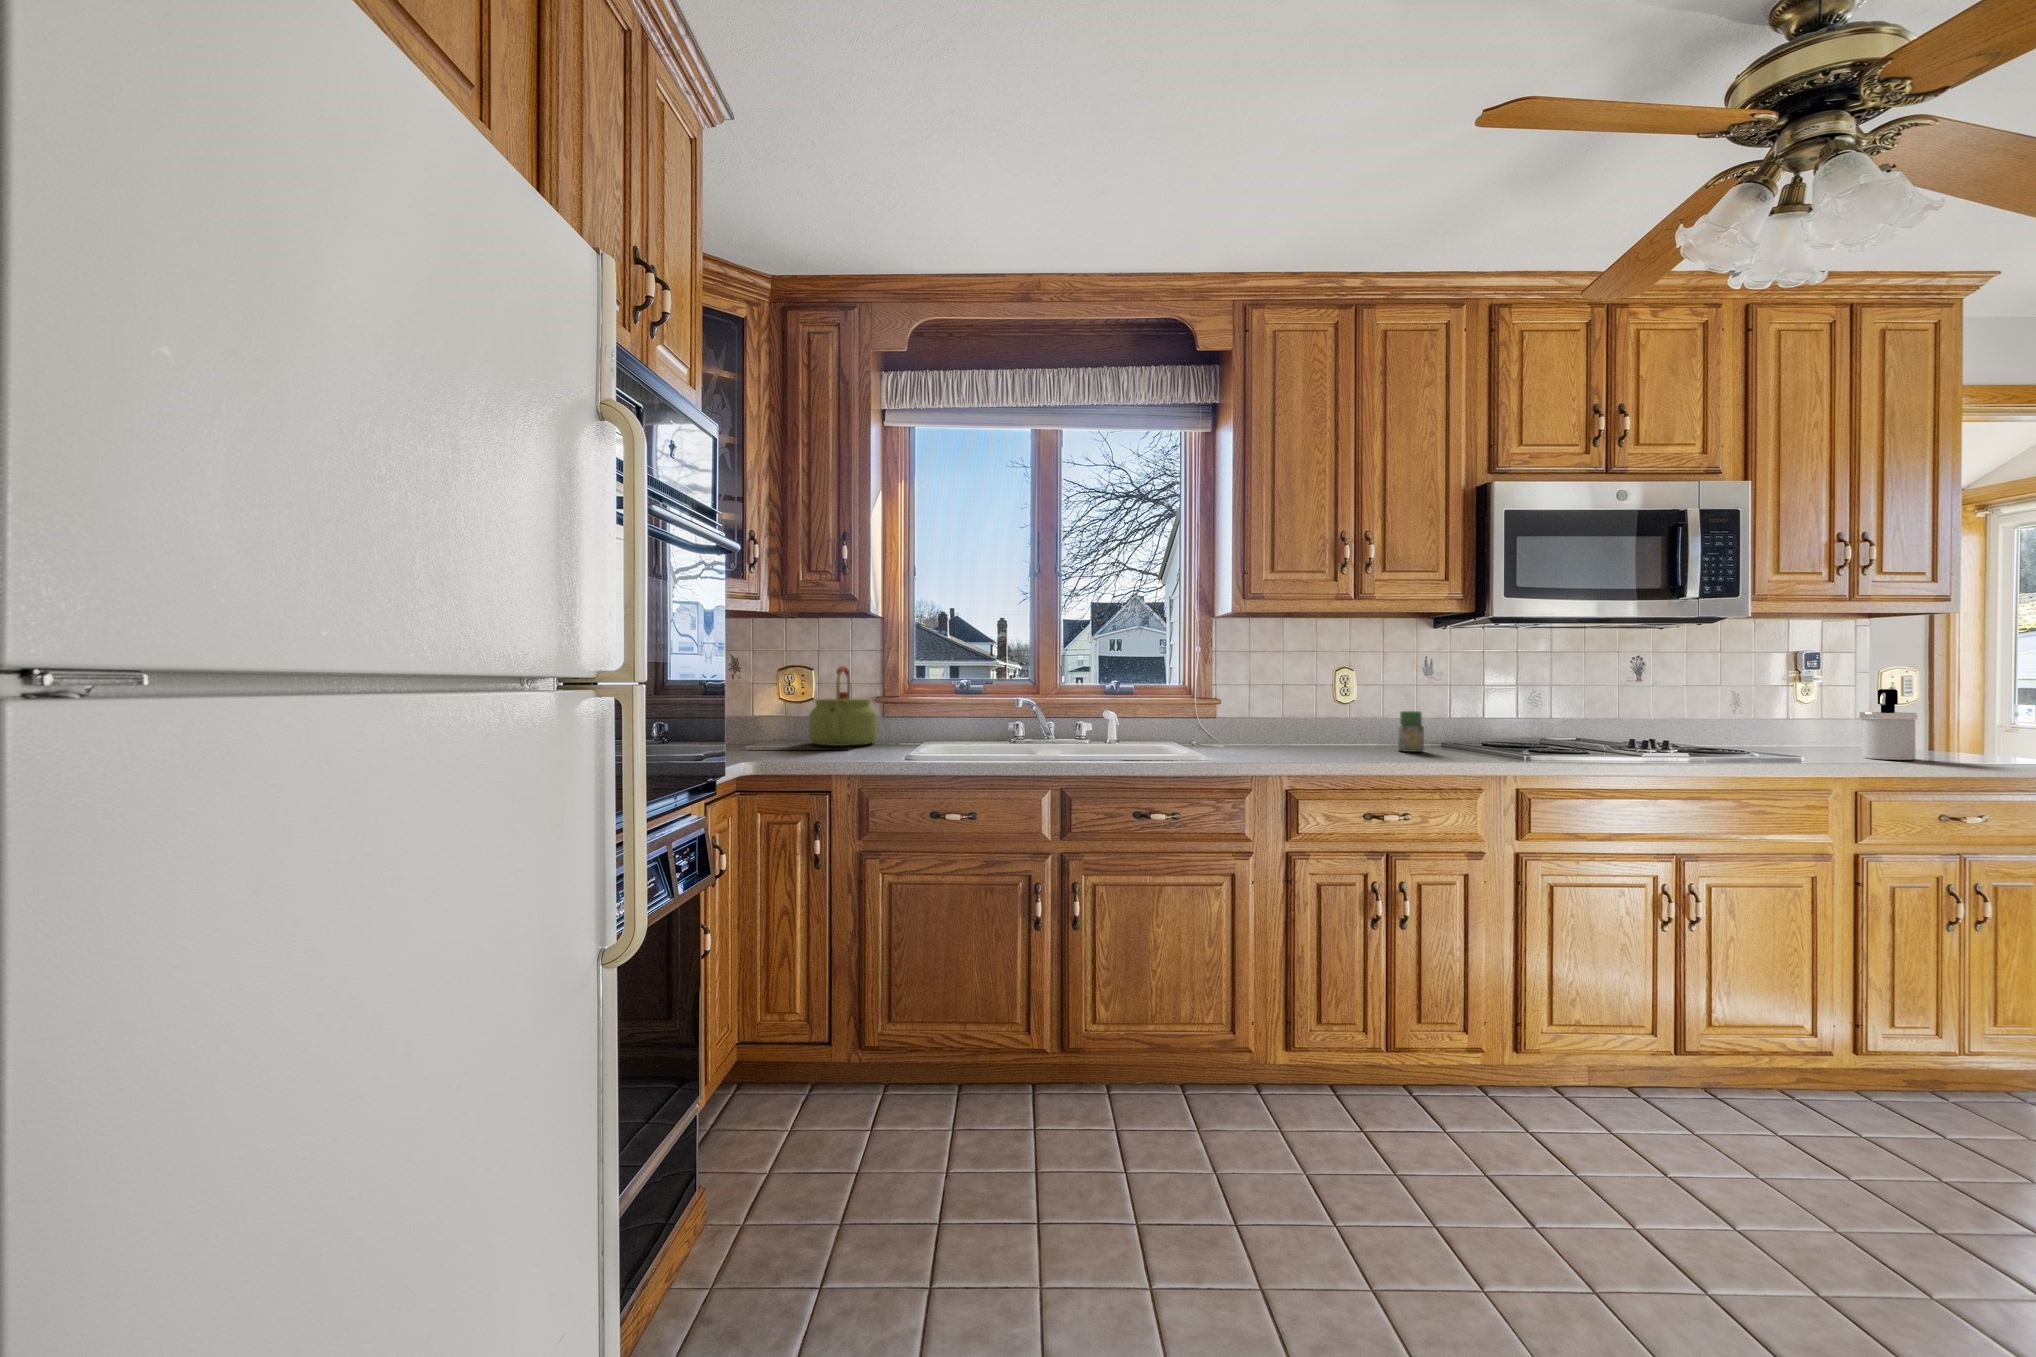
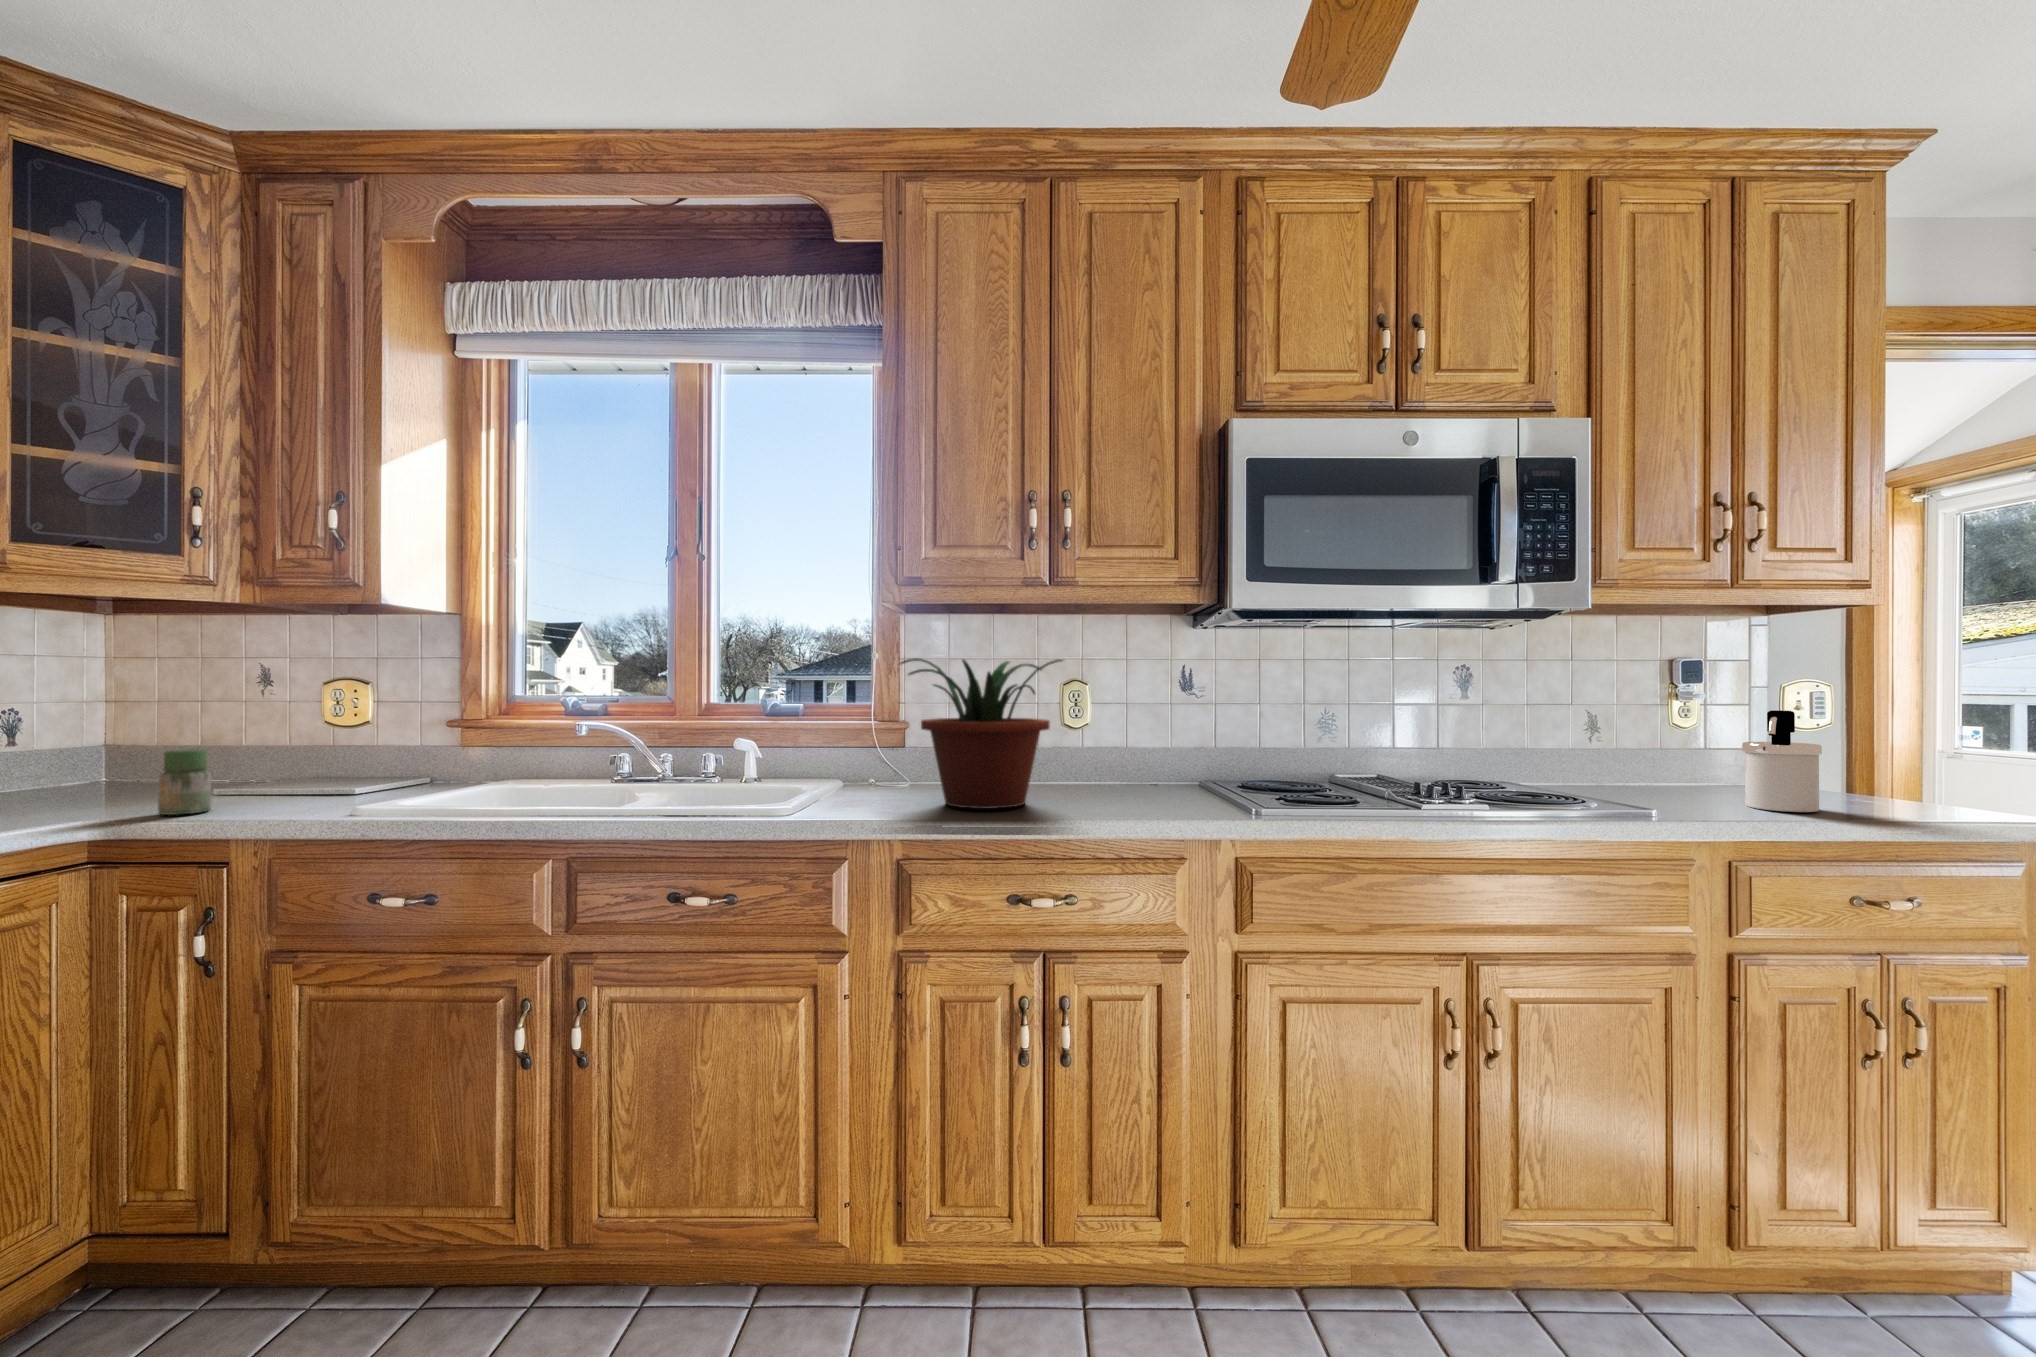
potted plant: none [1251,652,1376,757] -> present [900,658,1063,809]
kettle: present [809,666,877,746] -> none [325,676,440,784]
jar: present [1398,711,1424,752] -> present [158,749,211,815]

